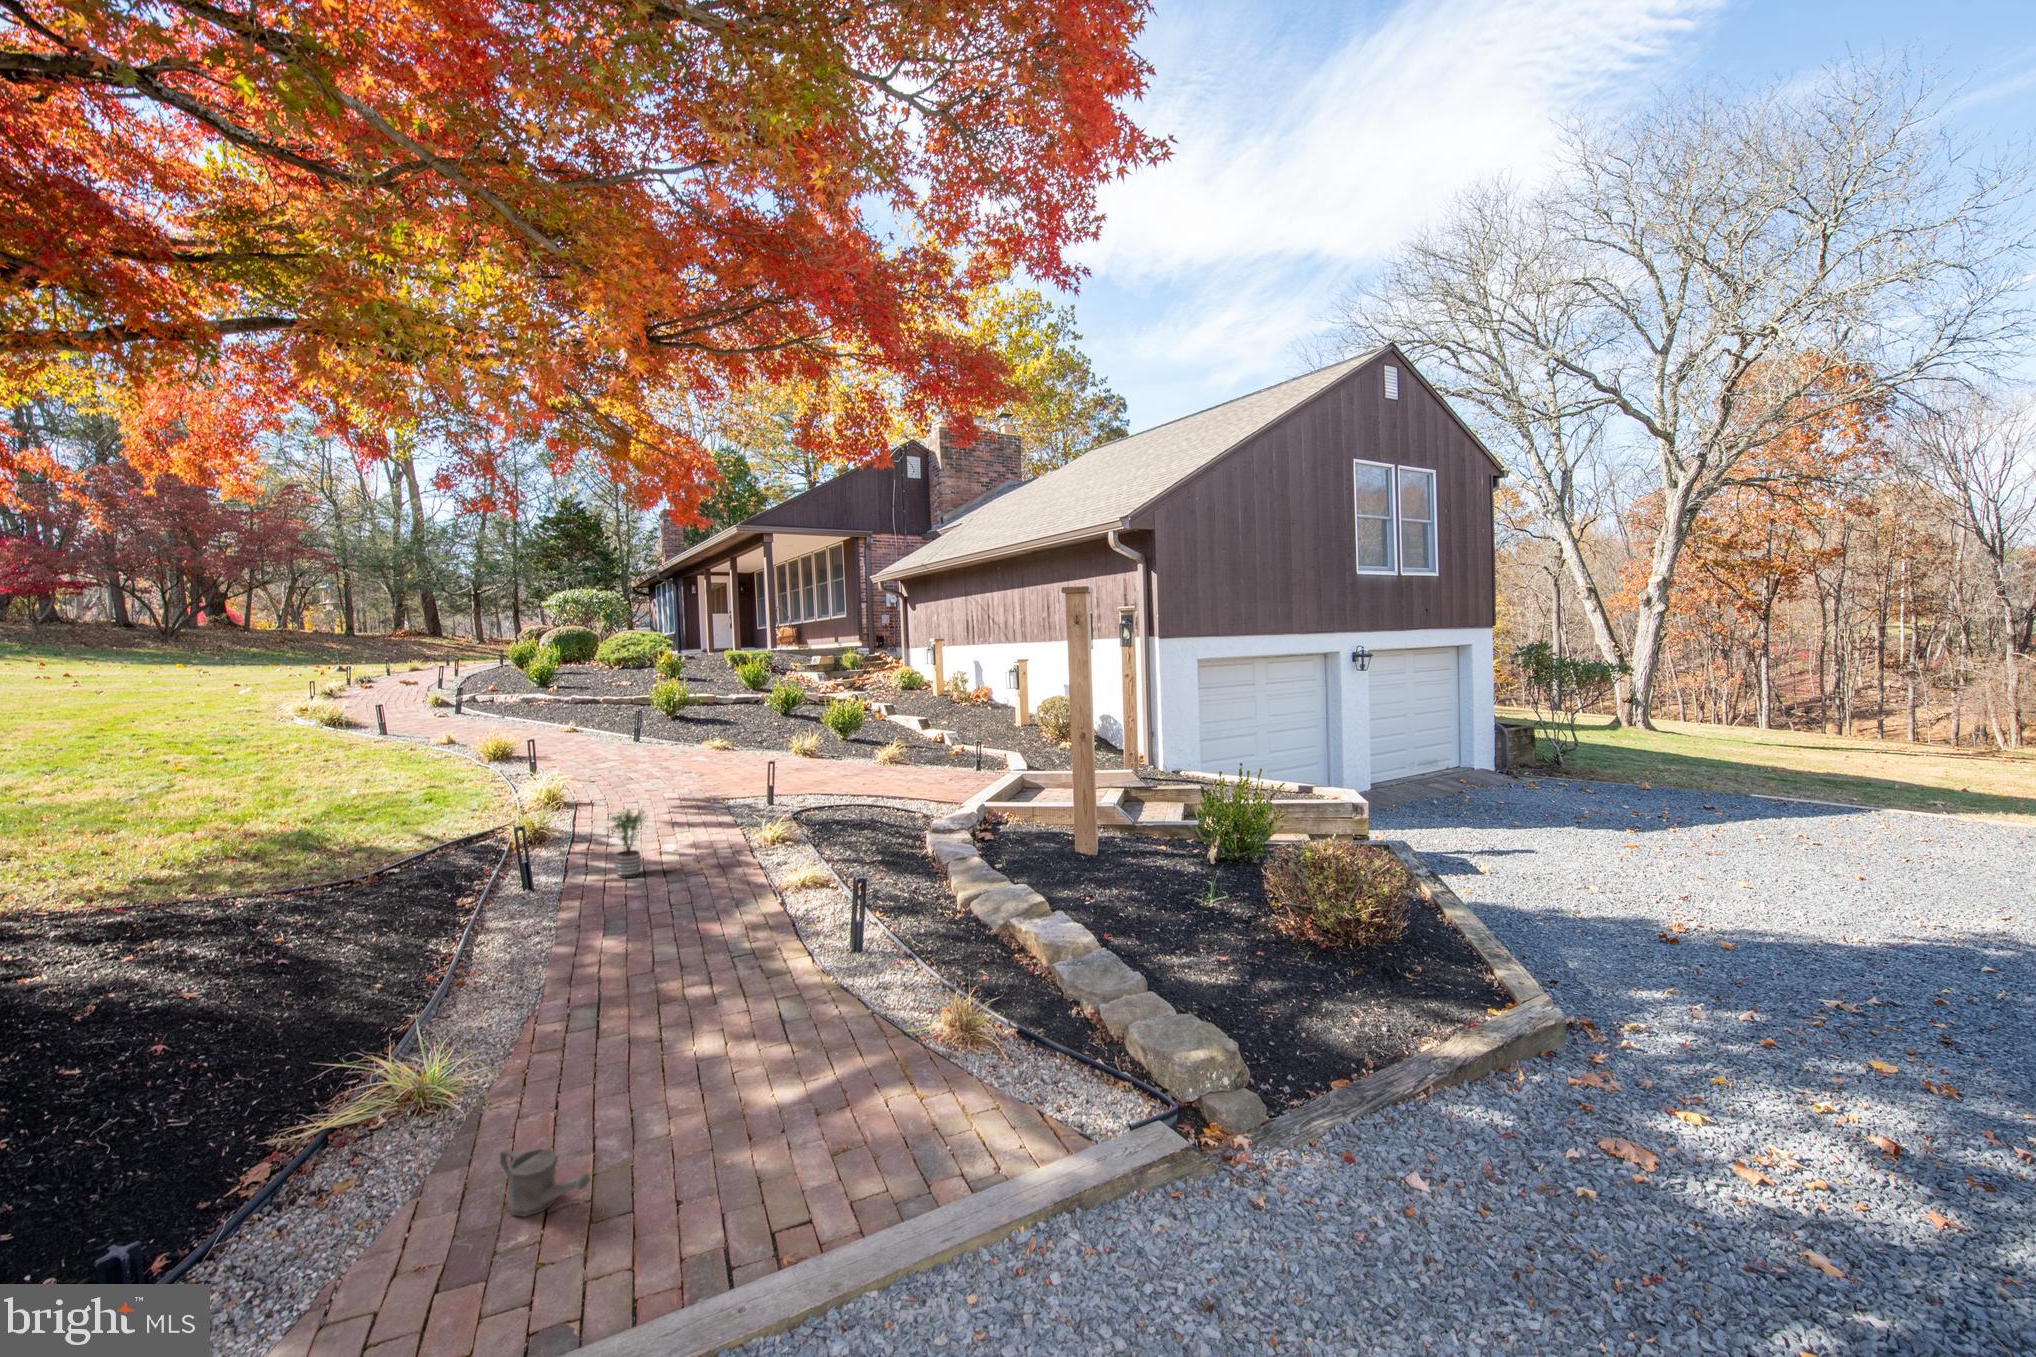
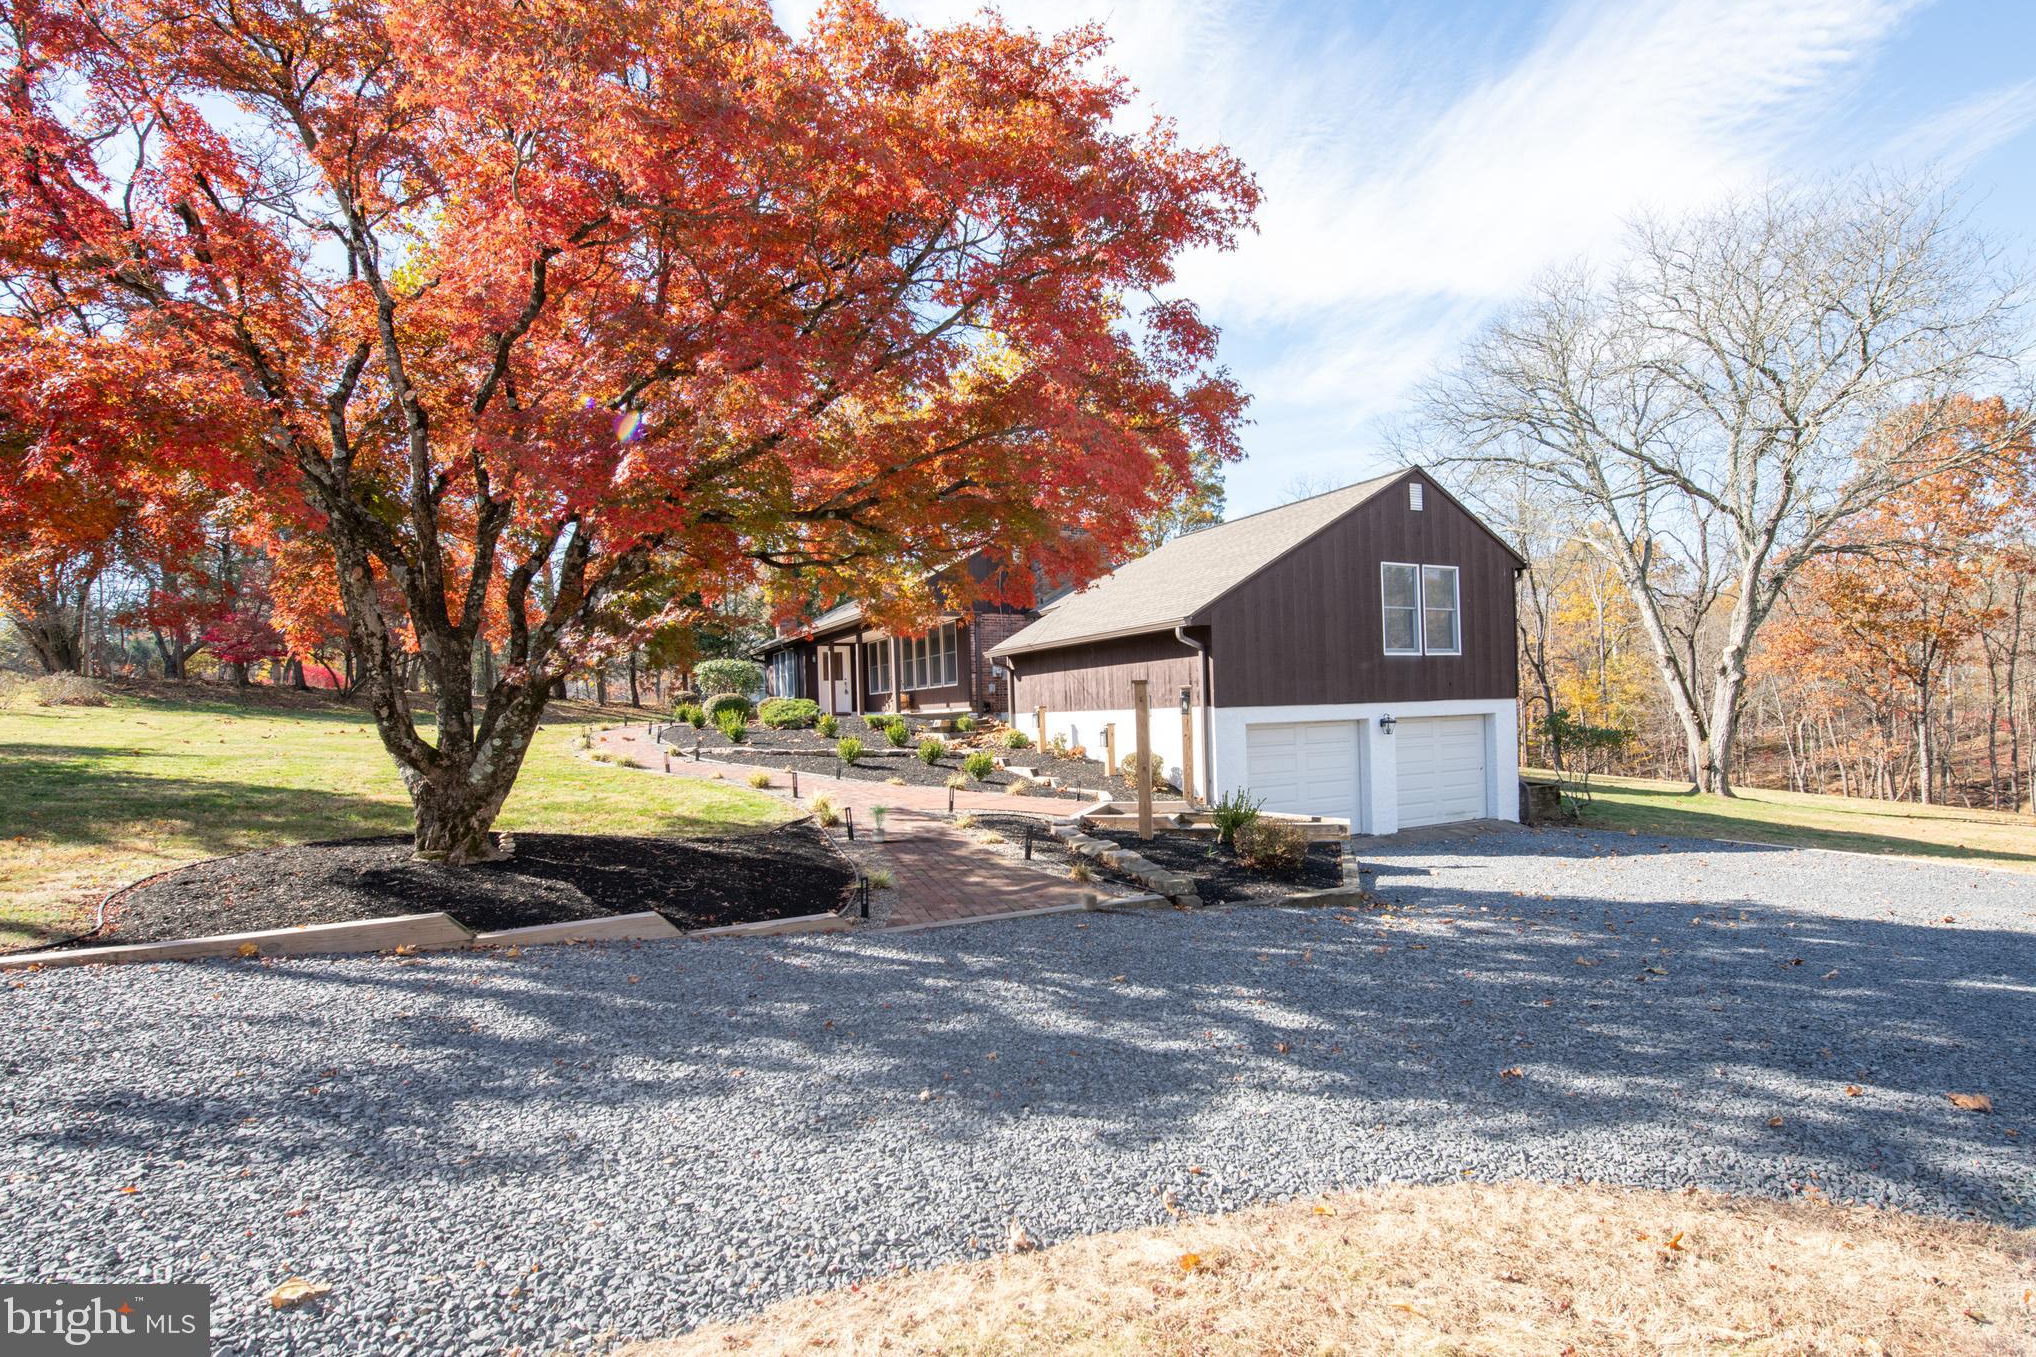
watering can: present [500,1149,590,1216] -> present [1081,893,1113,911]

